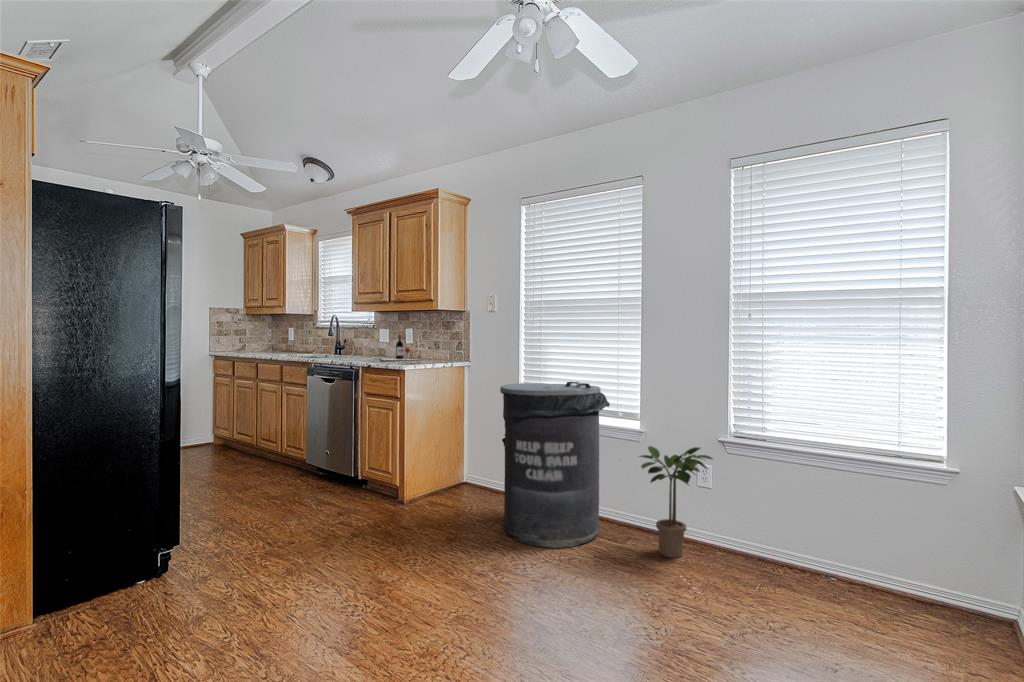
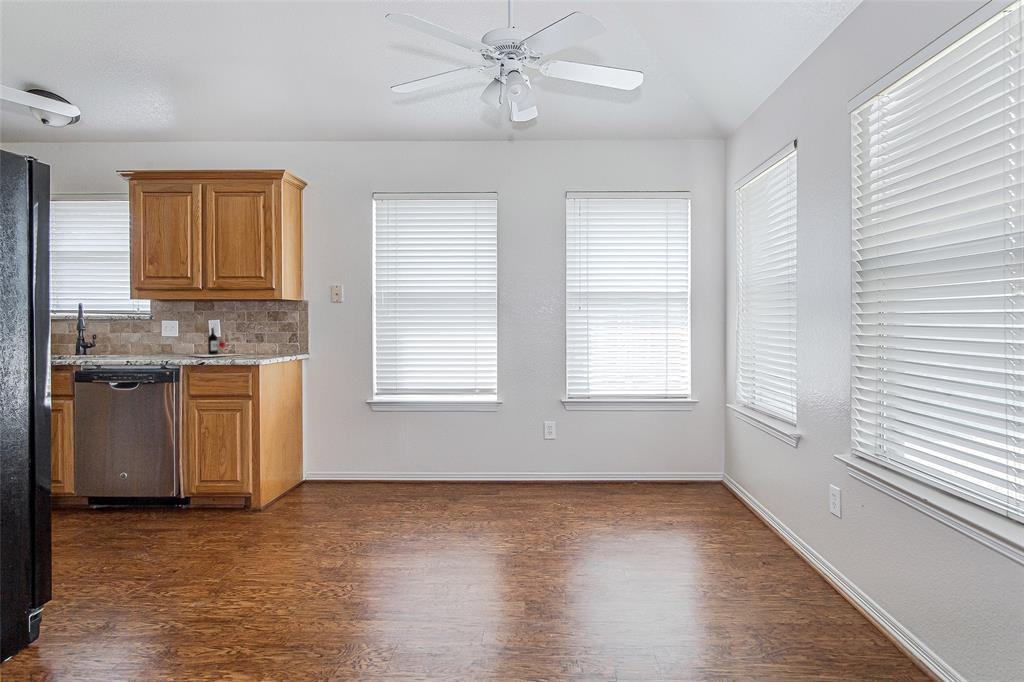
trash can: present [500,382,610,548] -> none [389,365,483,510]
potted plant: present [639,446,712,558] -> none [512,407,570,493]

